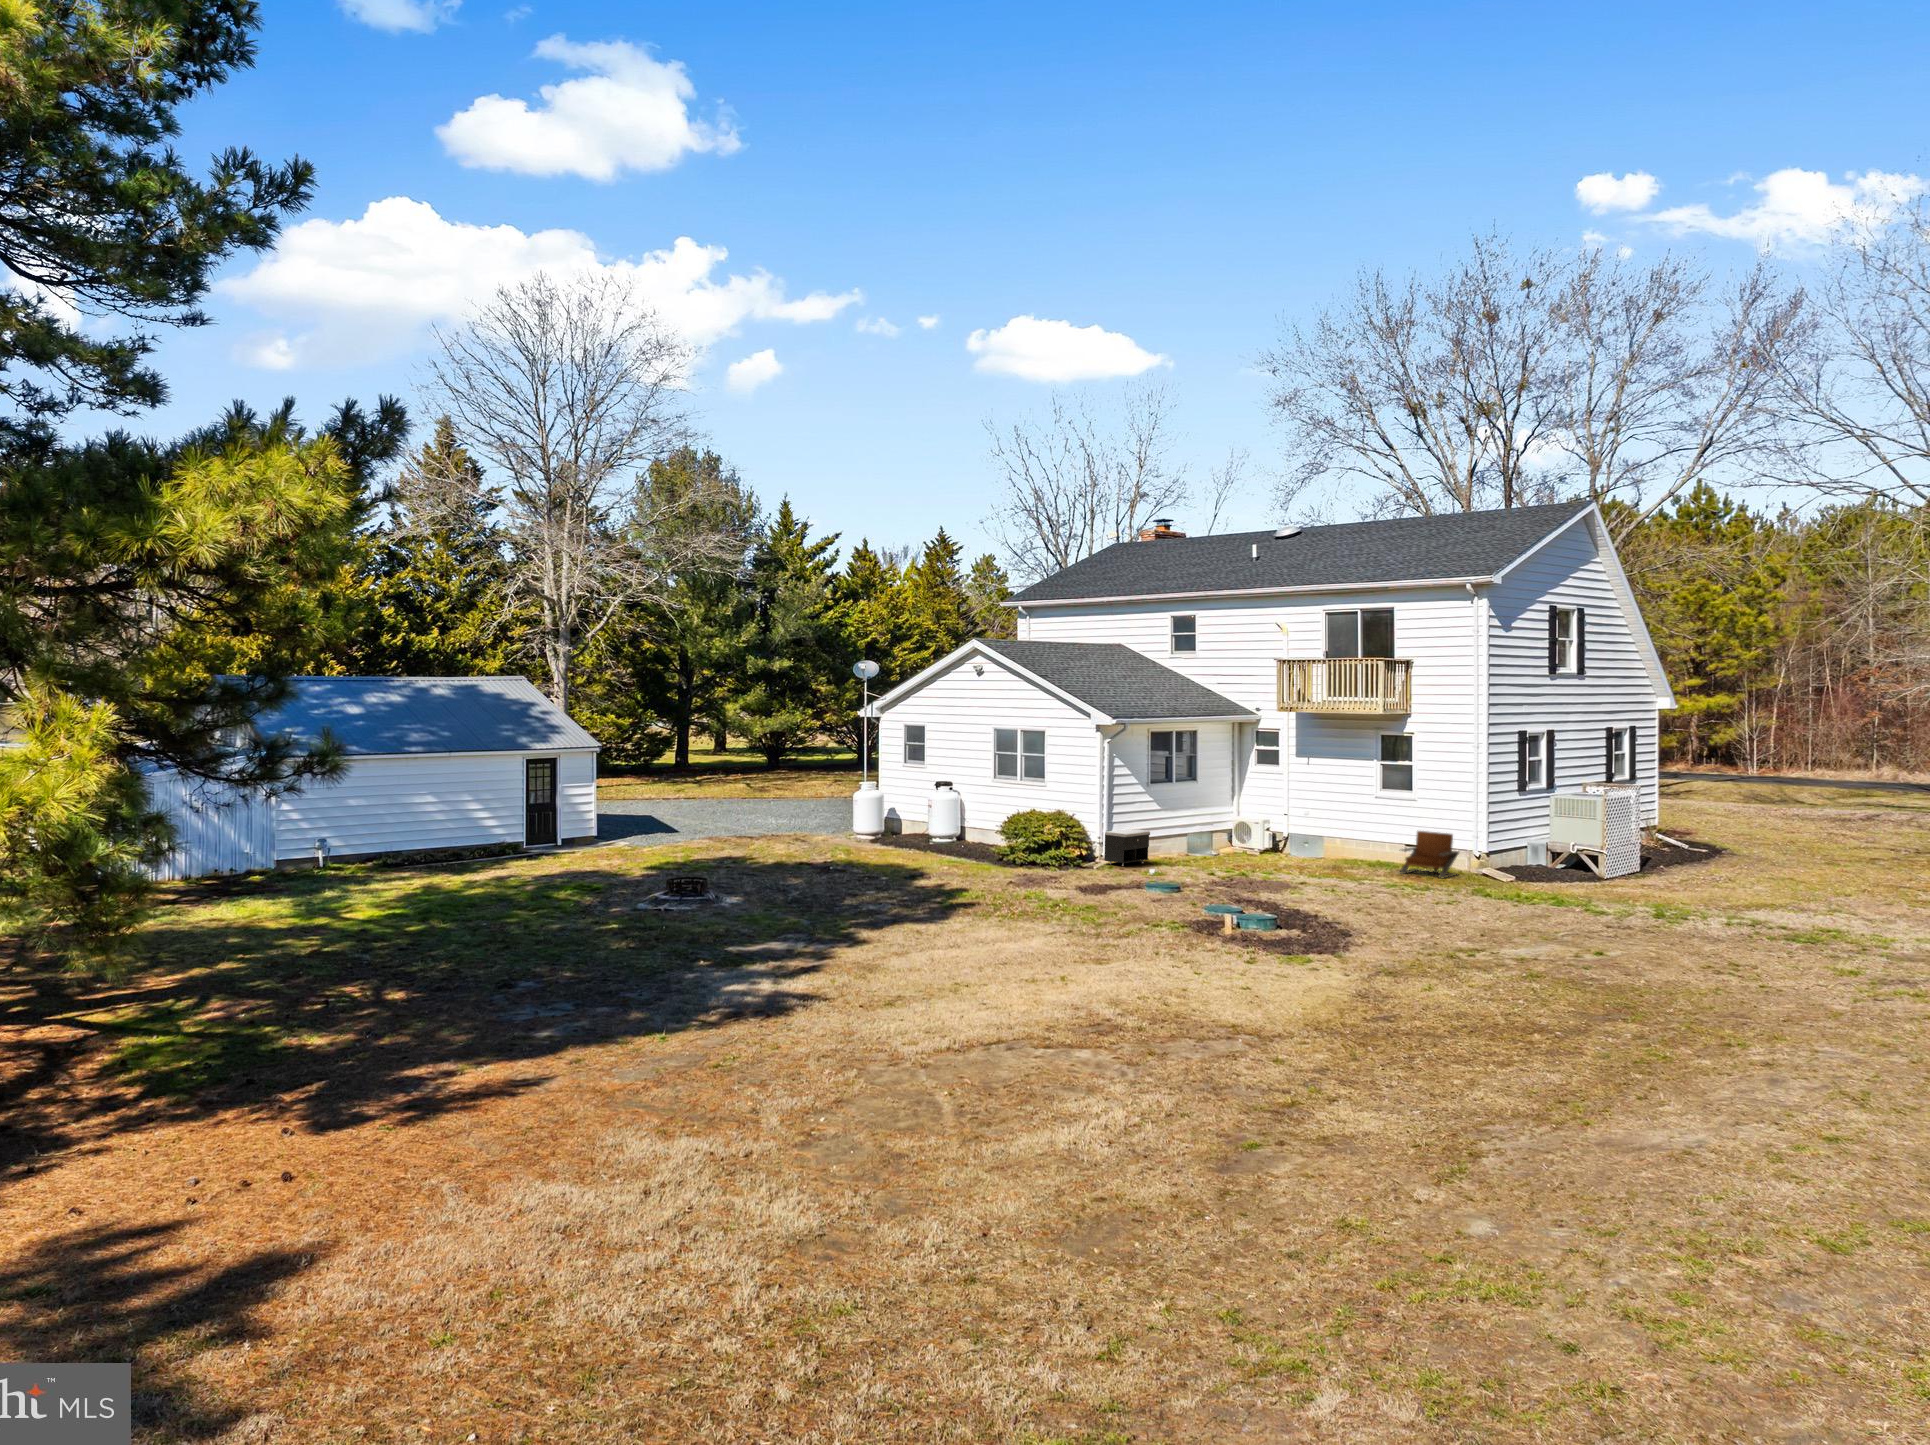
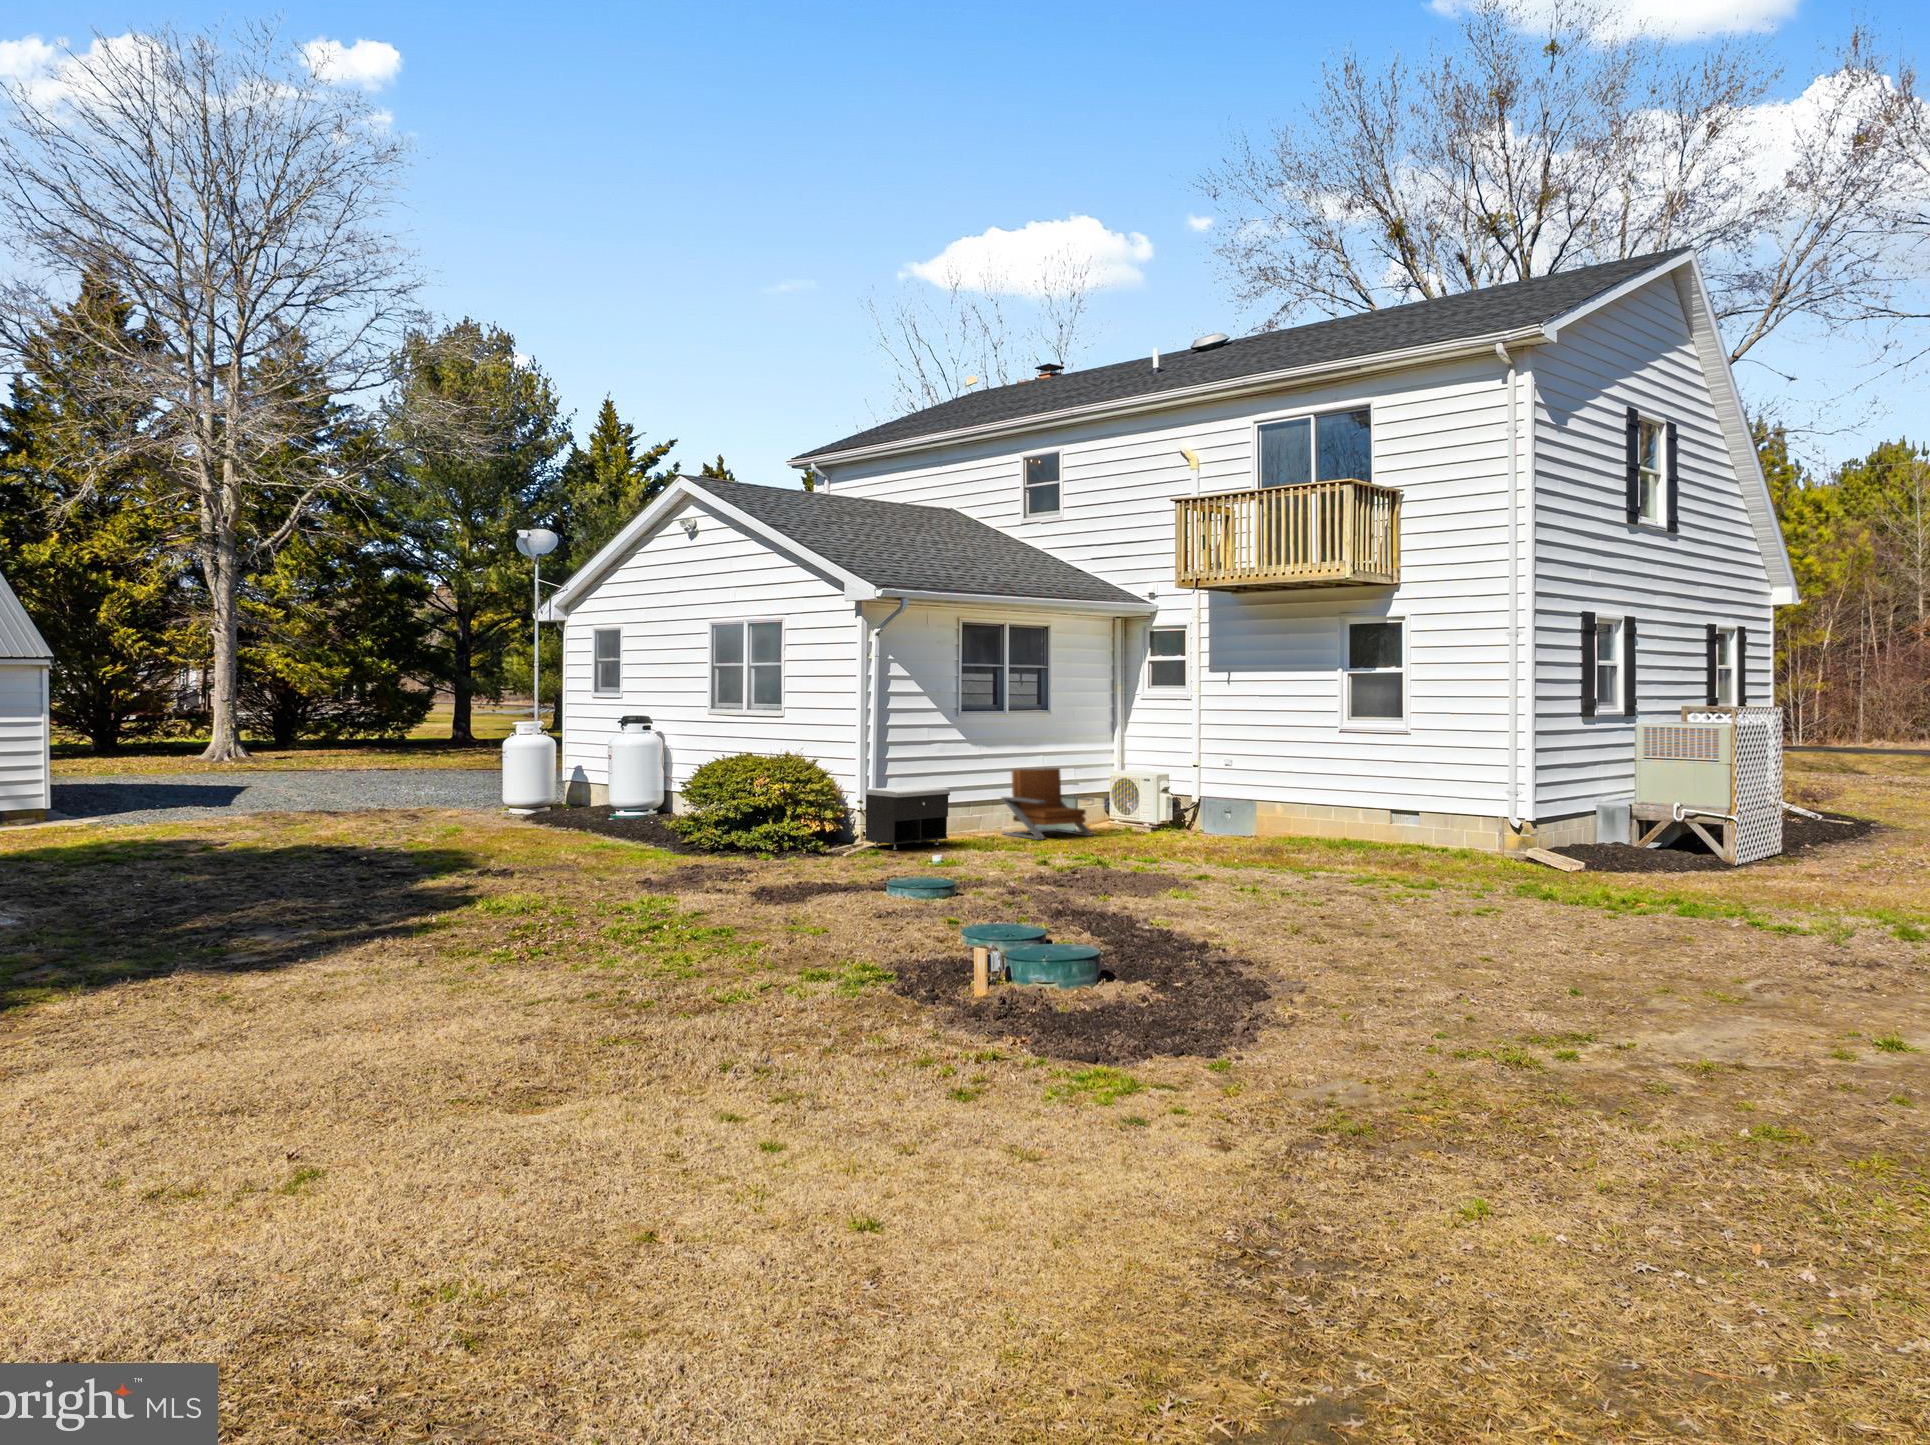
lounge chair: present [1400,831,1459,878] -> present [1002,768,1093,840]

